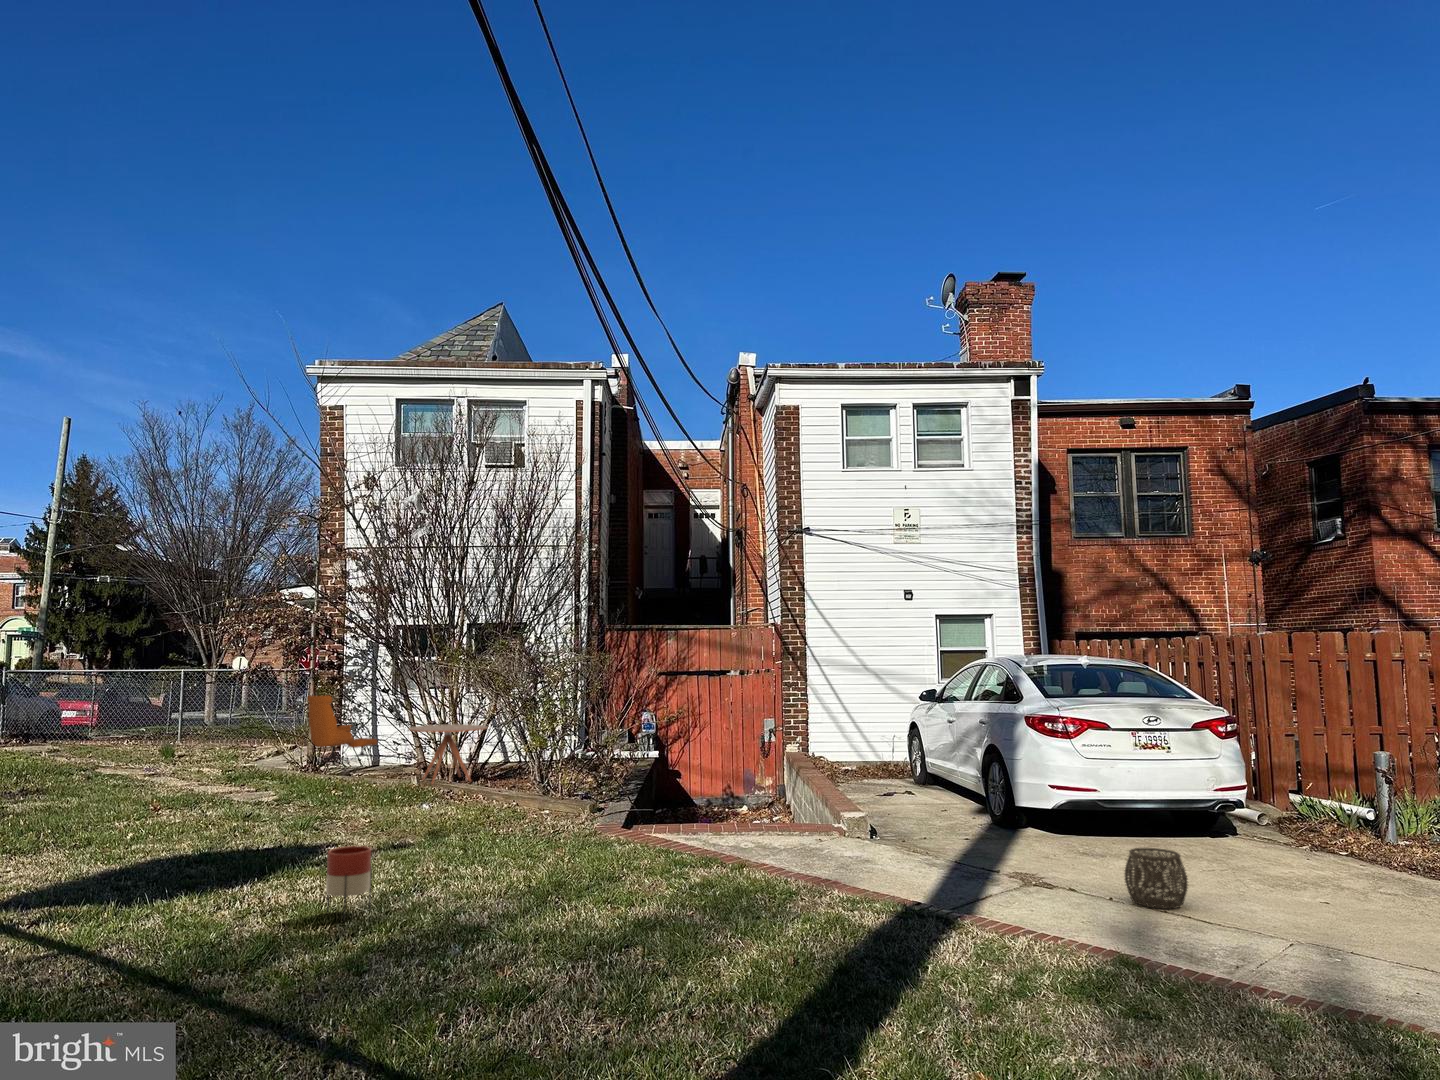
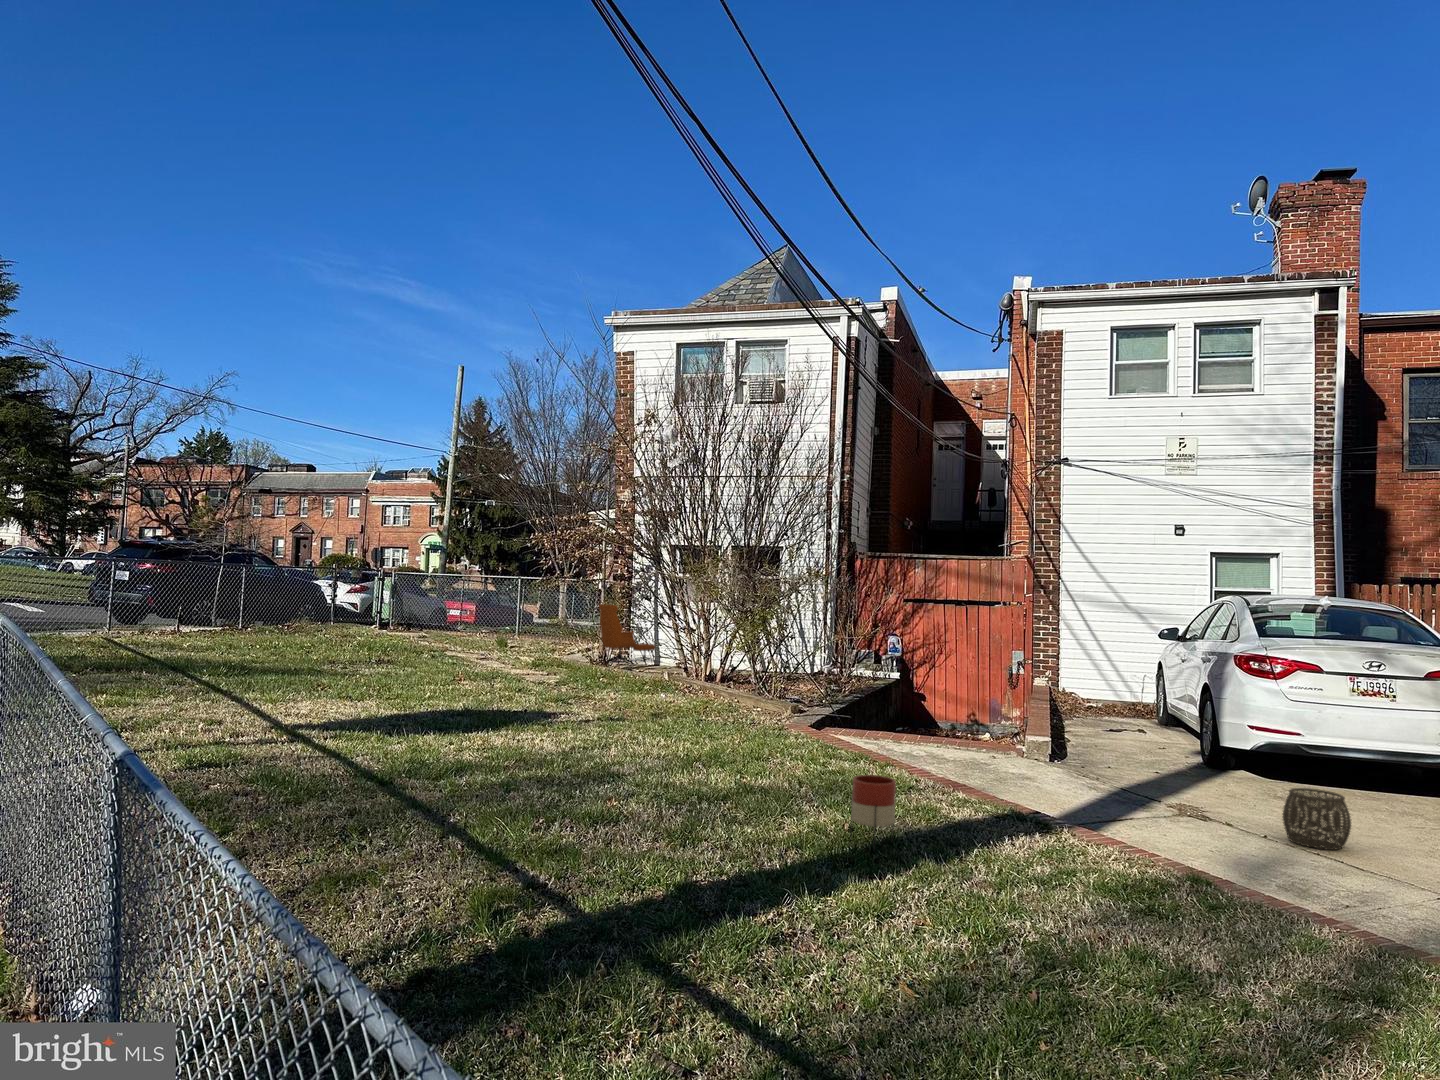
round table: present [408,724,488,784] -> none [671,634,739,685]
planter: present [326,846,372,919] -> present [850,775,896,849]

